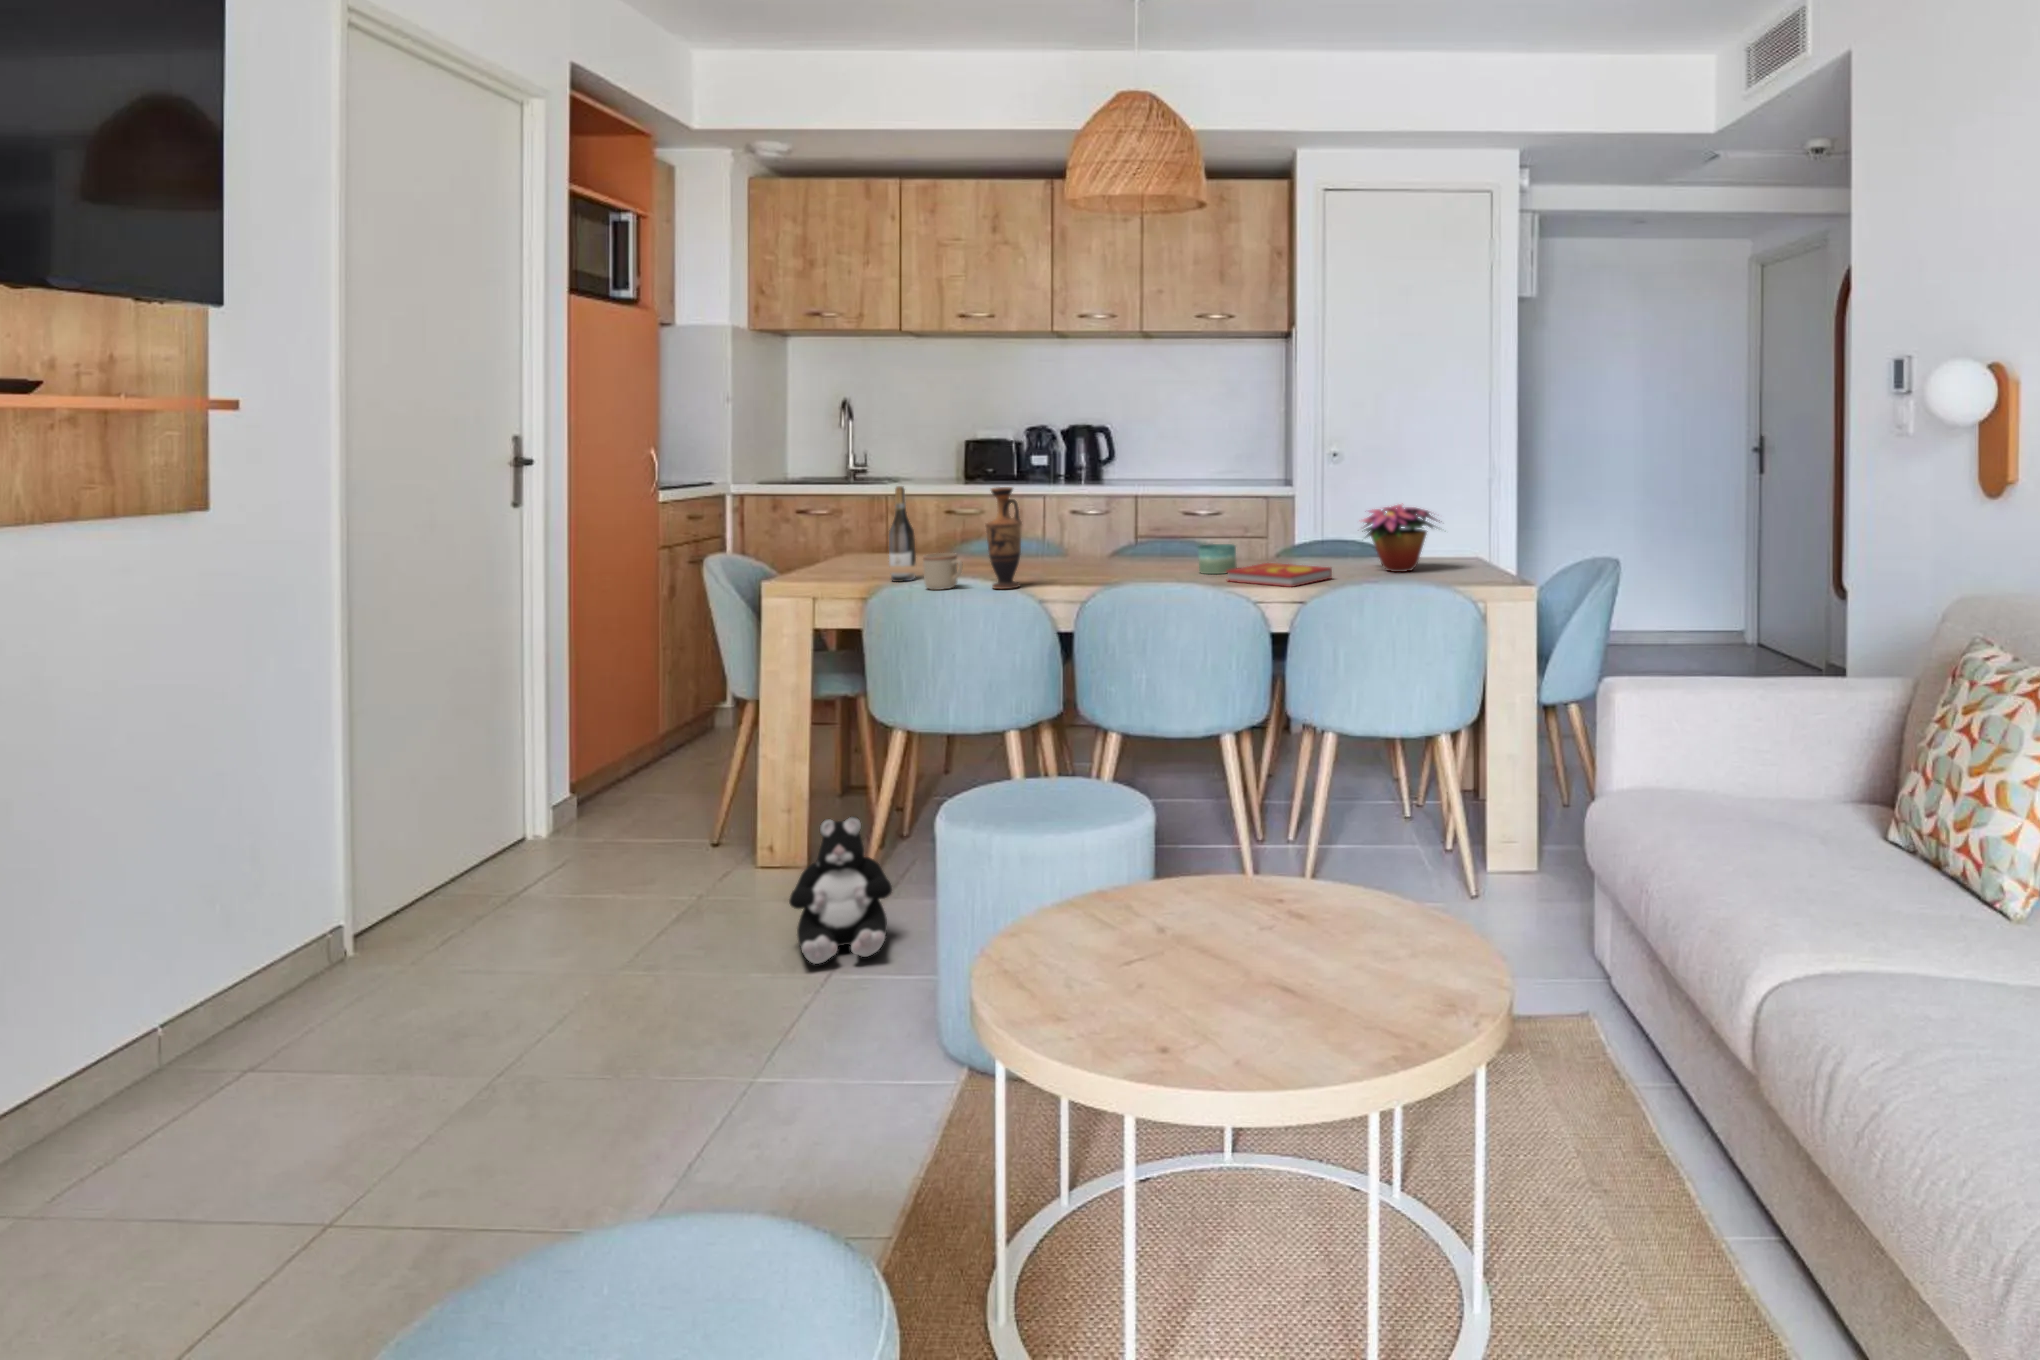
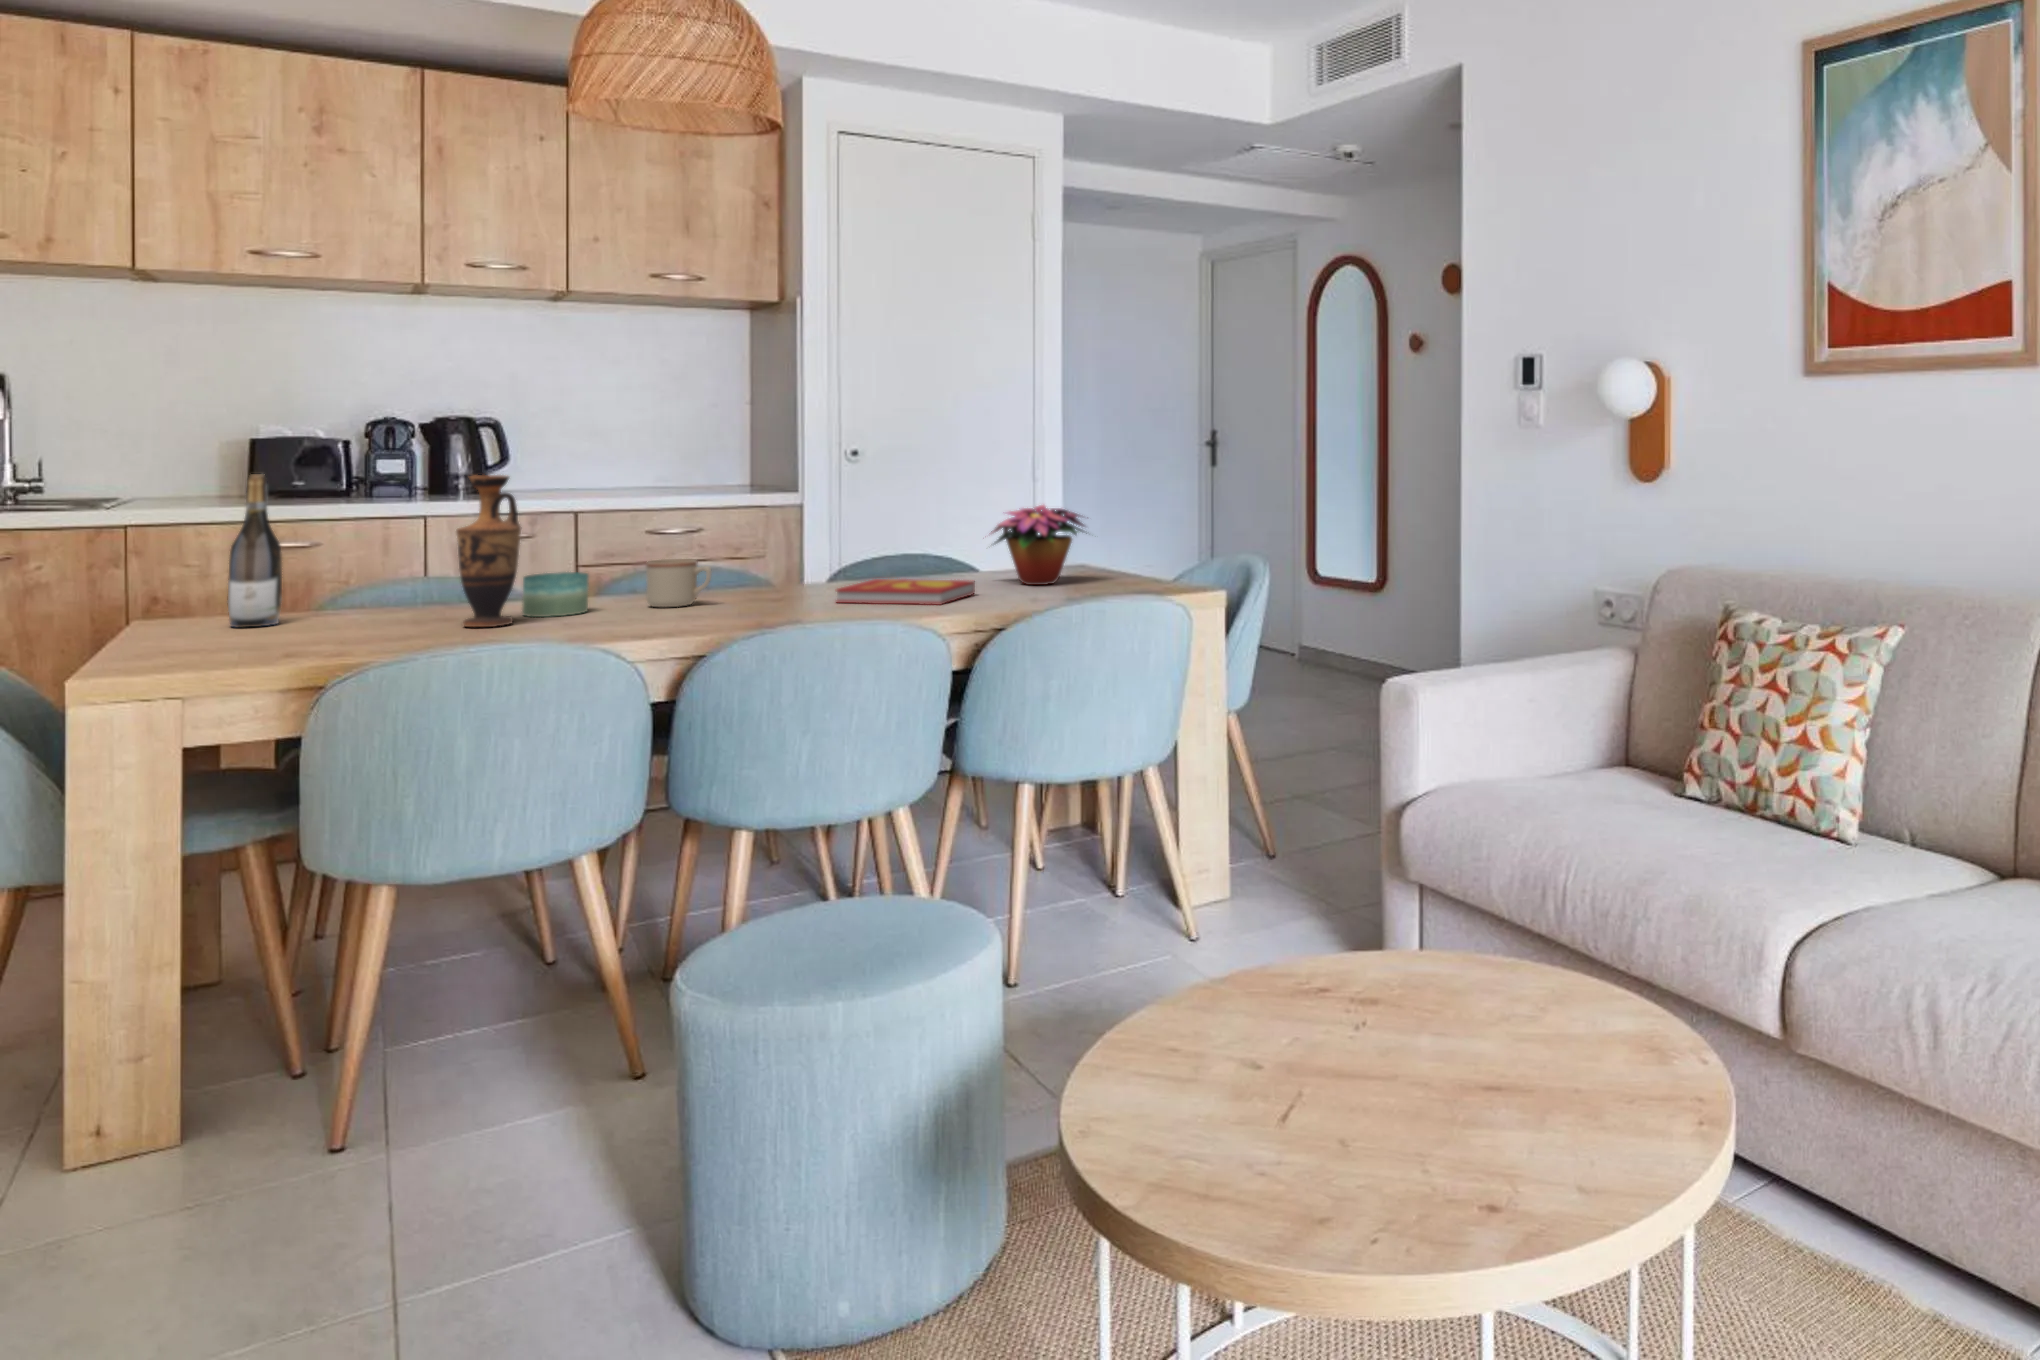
candle: present [1198,544,1237,574] -> present [522,572,589,617]
mug: present [923,553,962,590] -> present [646,559,711,607]
plush toy: present [789,816,892,964] -> none [146,1006,379,1276]

